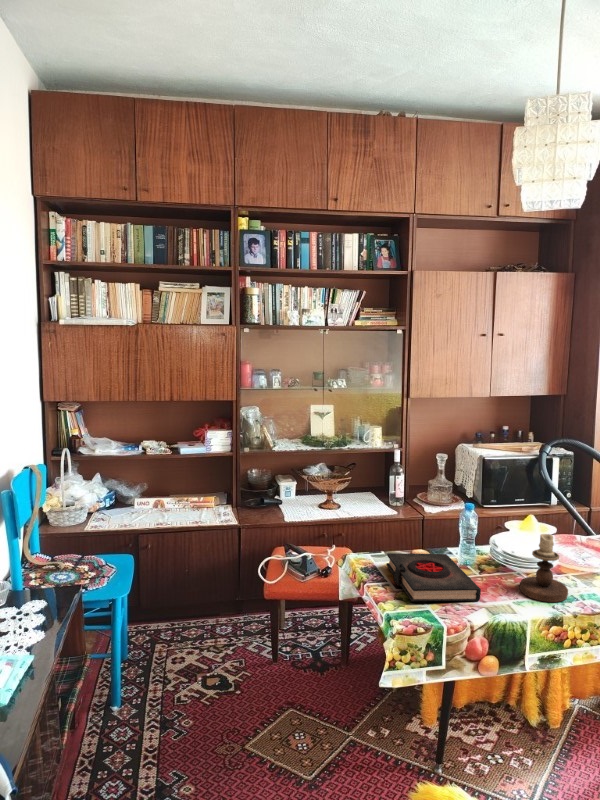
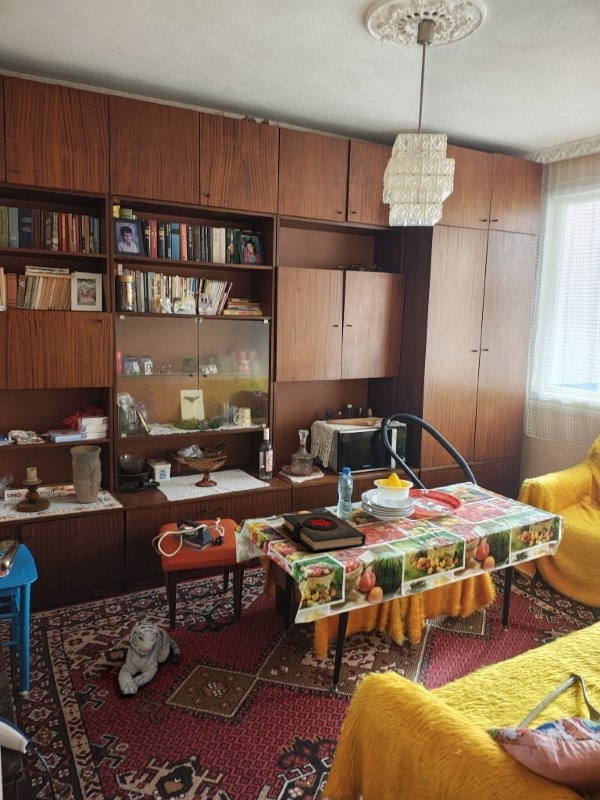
vase: none [190,459,220,518] -> present [71,446,101,503]
candlestick: present [520,534,568,602] -> present [17,468,50,512]
plush toy: none [205,650,276,729] -> present [119,621,180,694]

